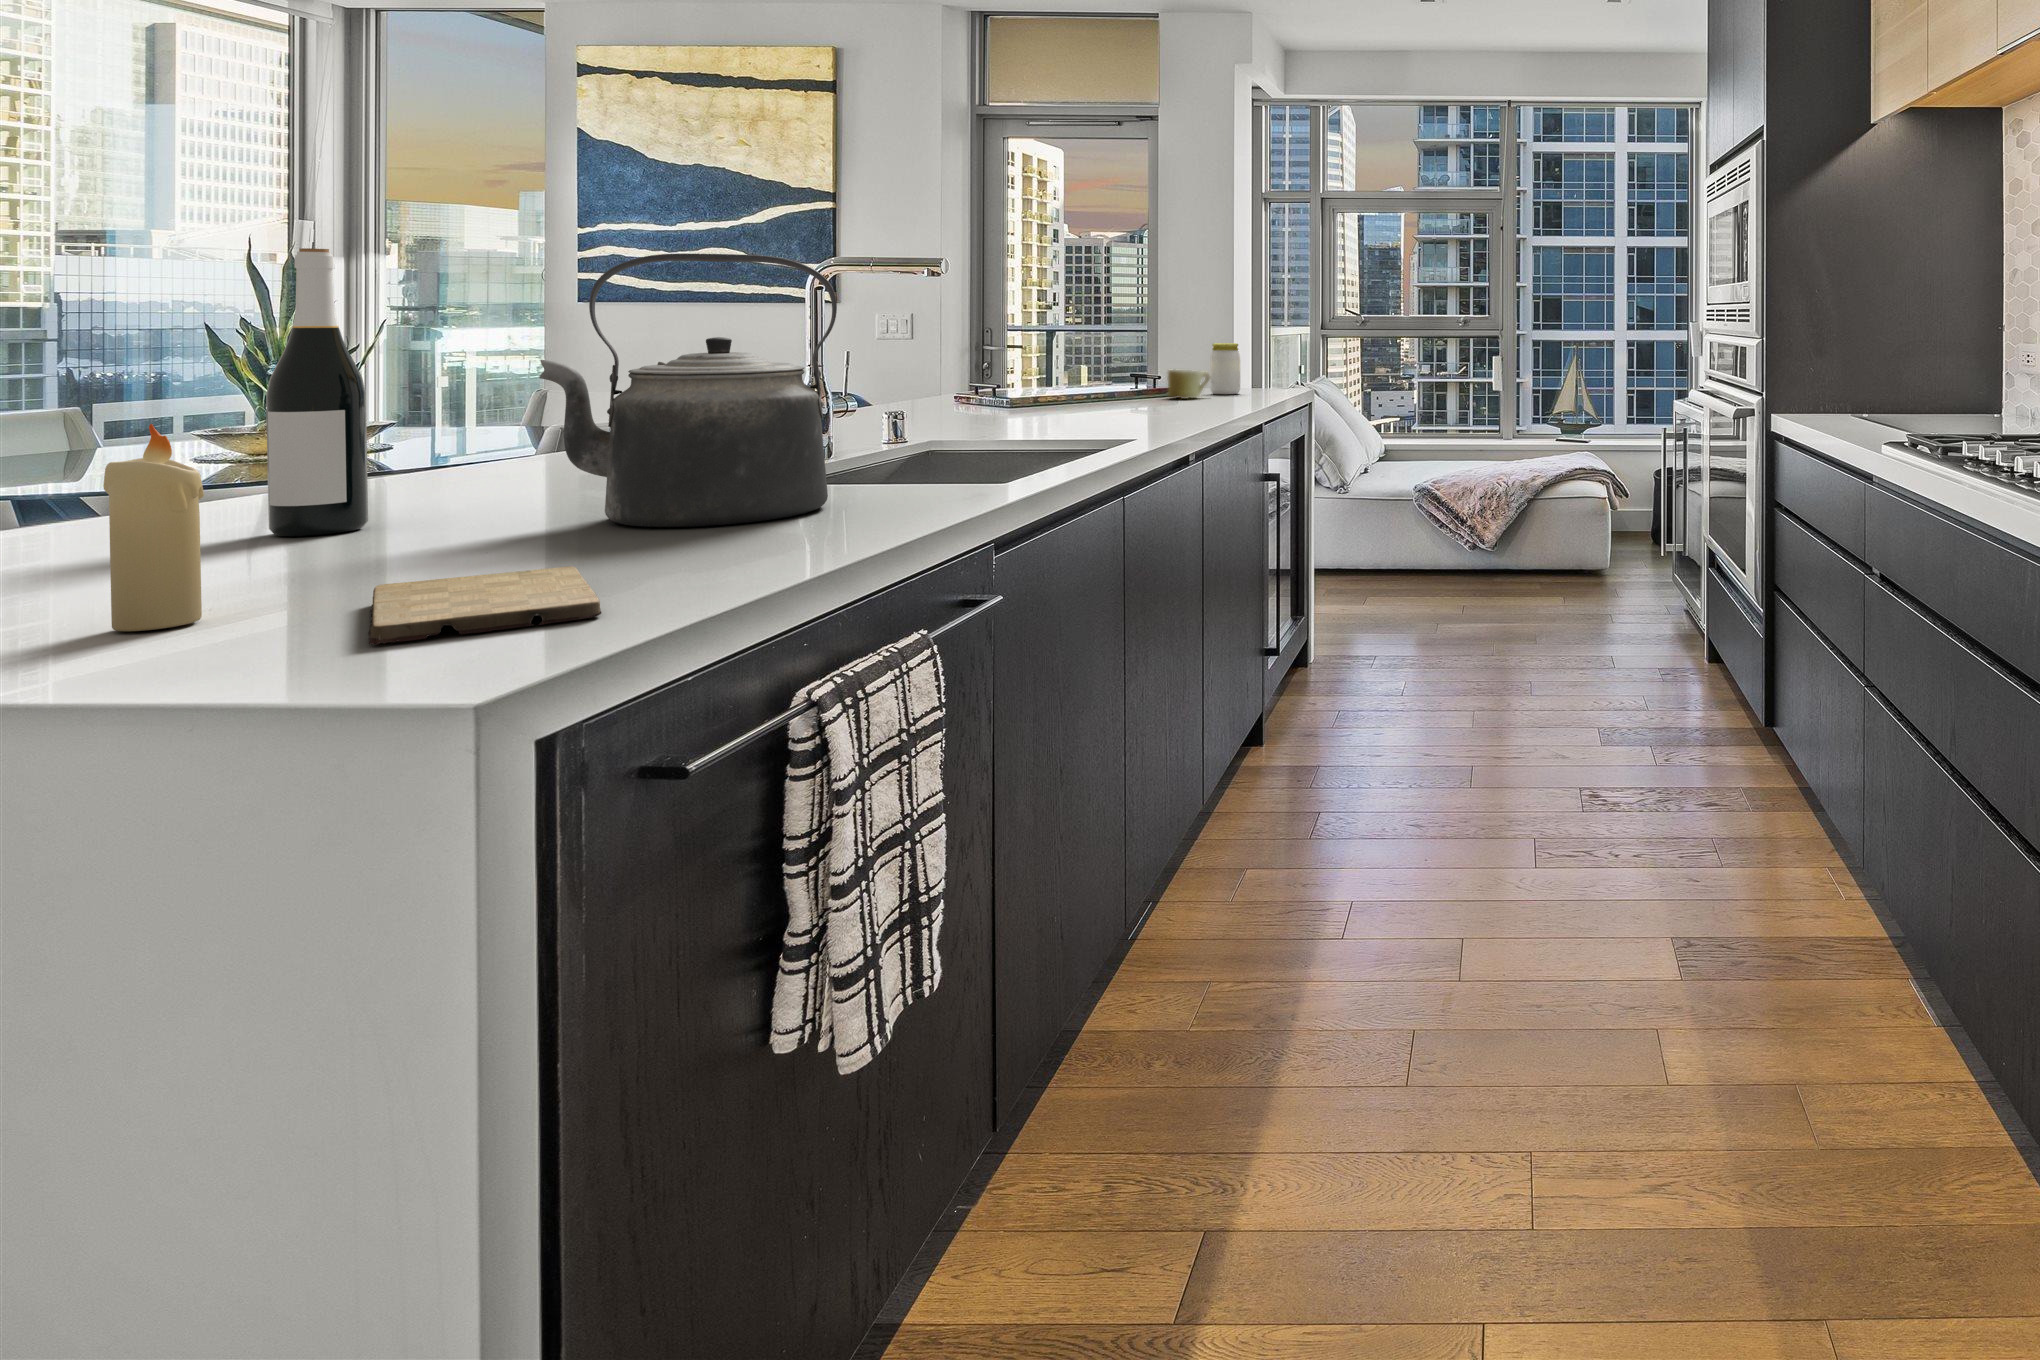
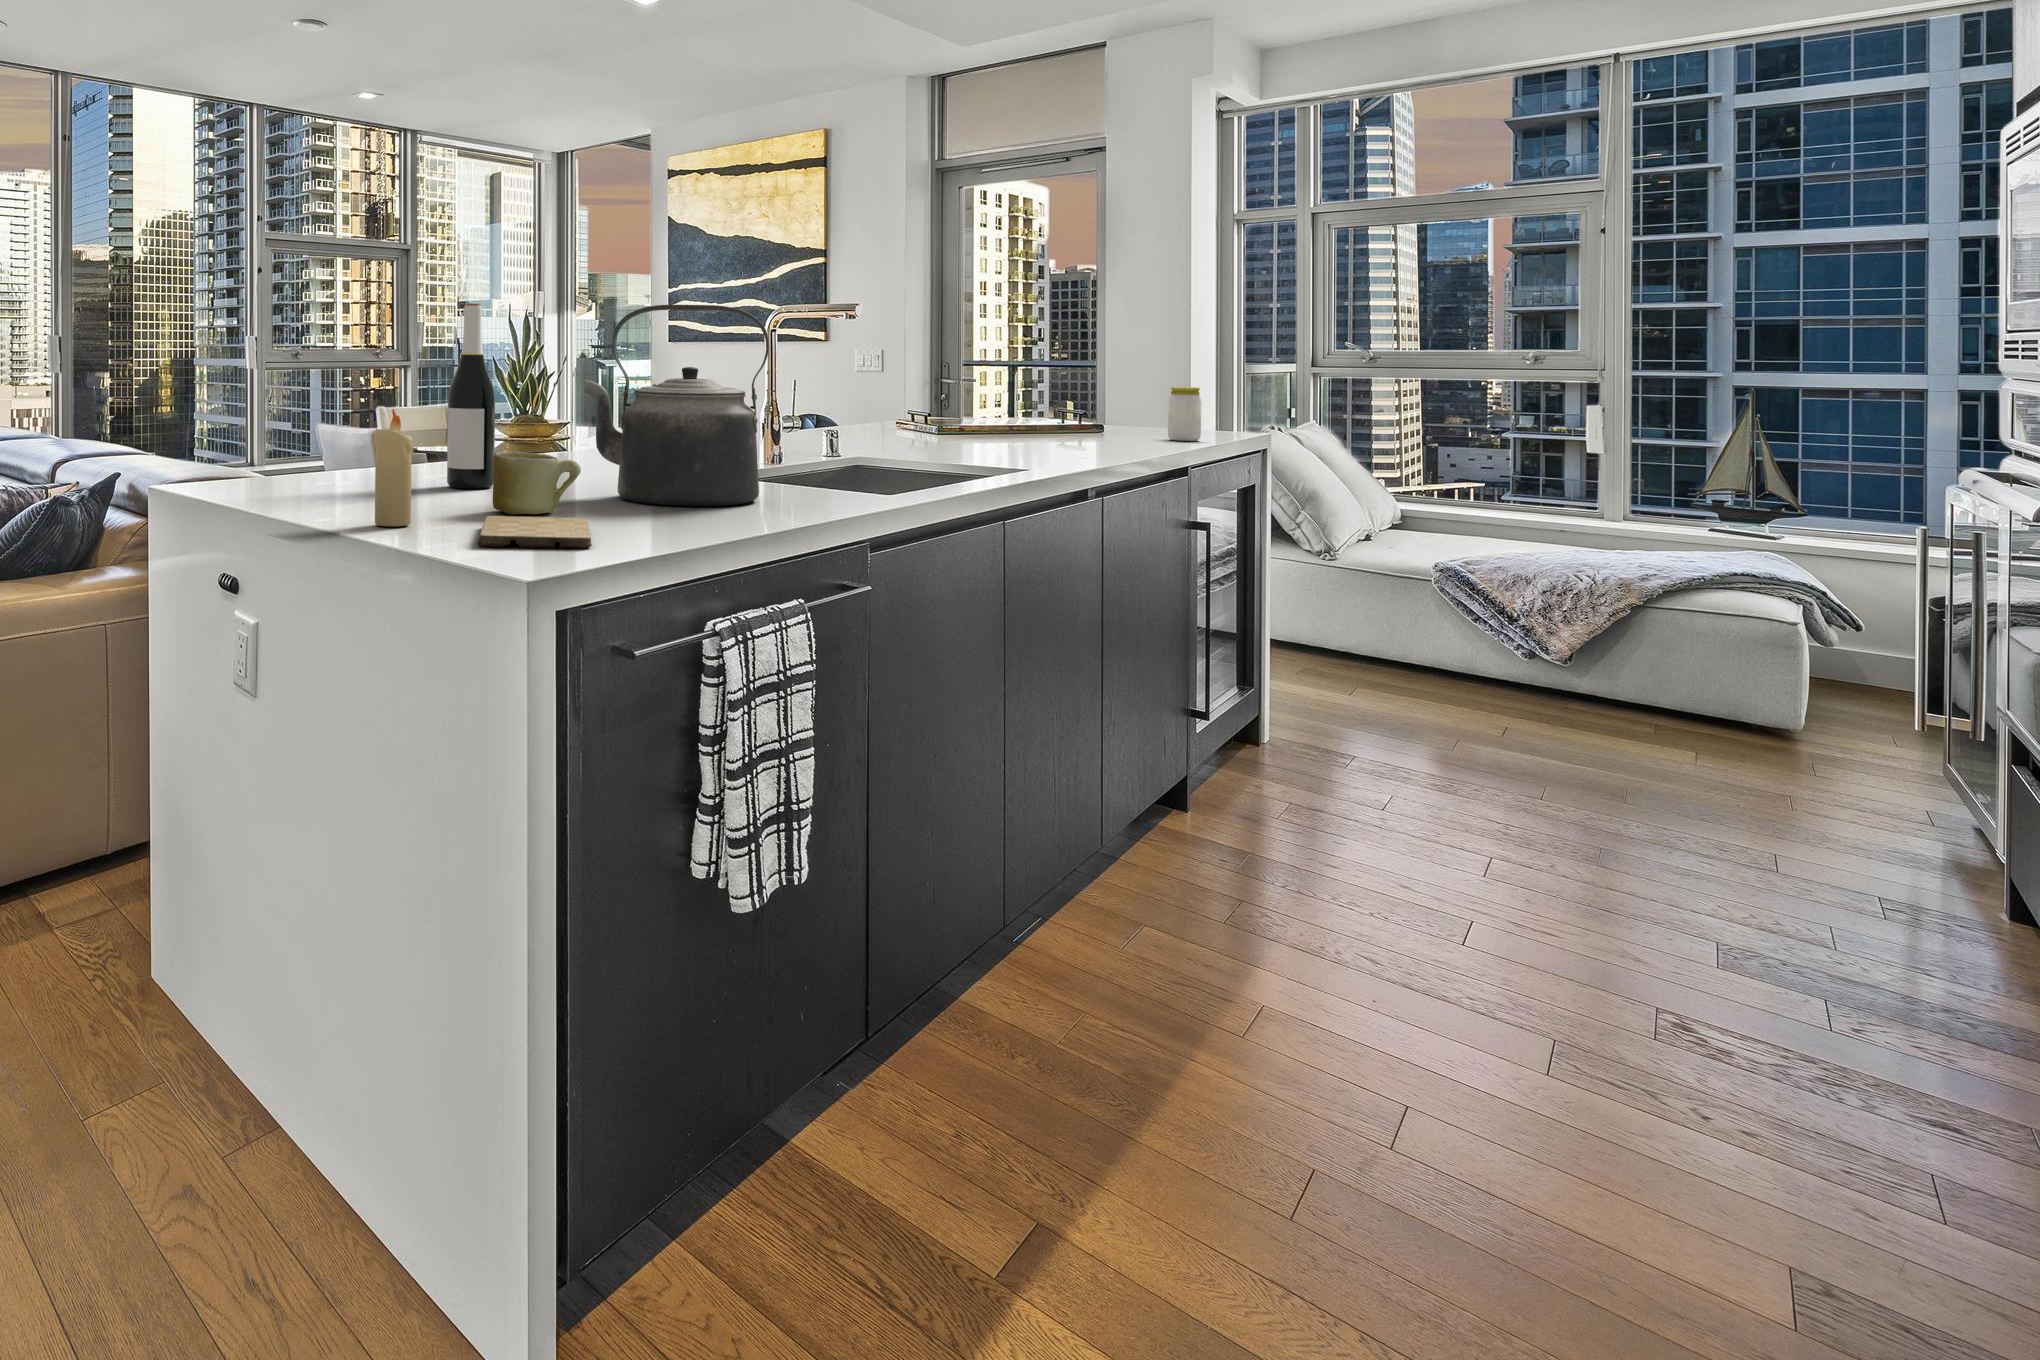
mug: present [1168,370,1211,399] -> present [493,452,581,515]

